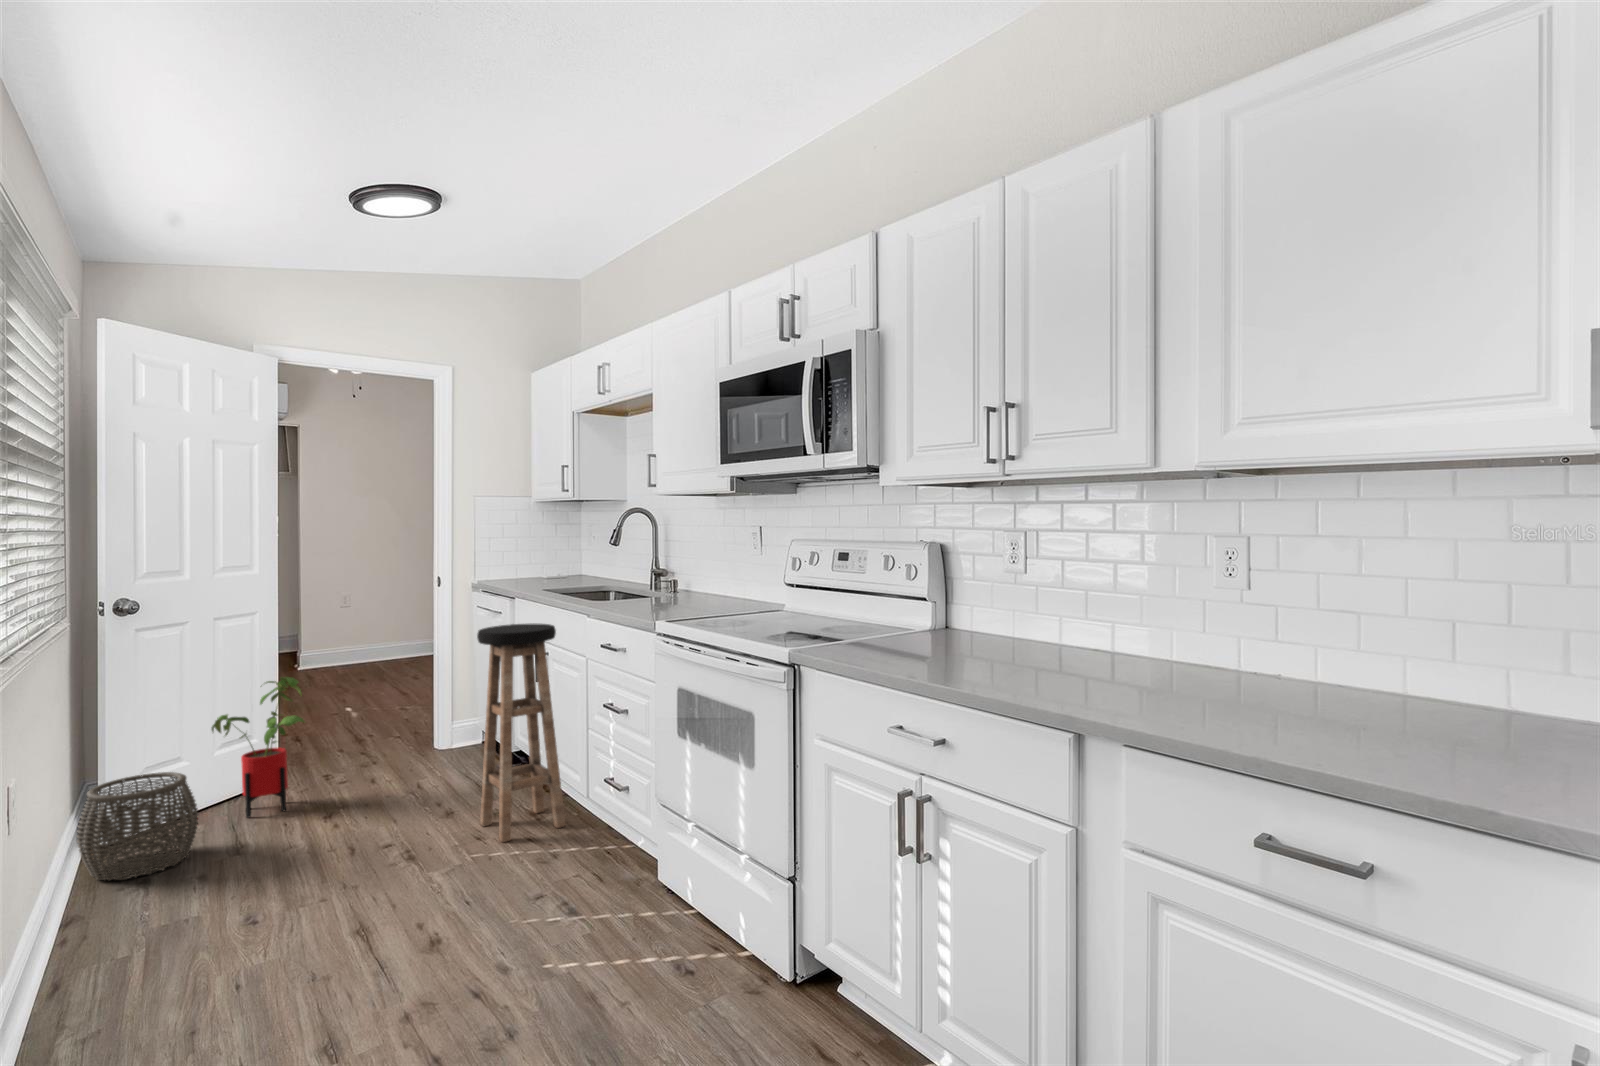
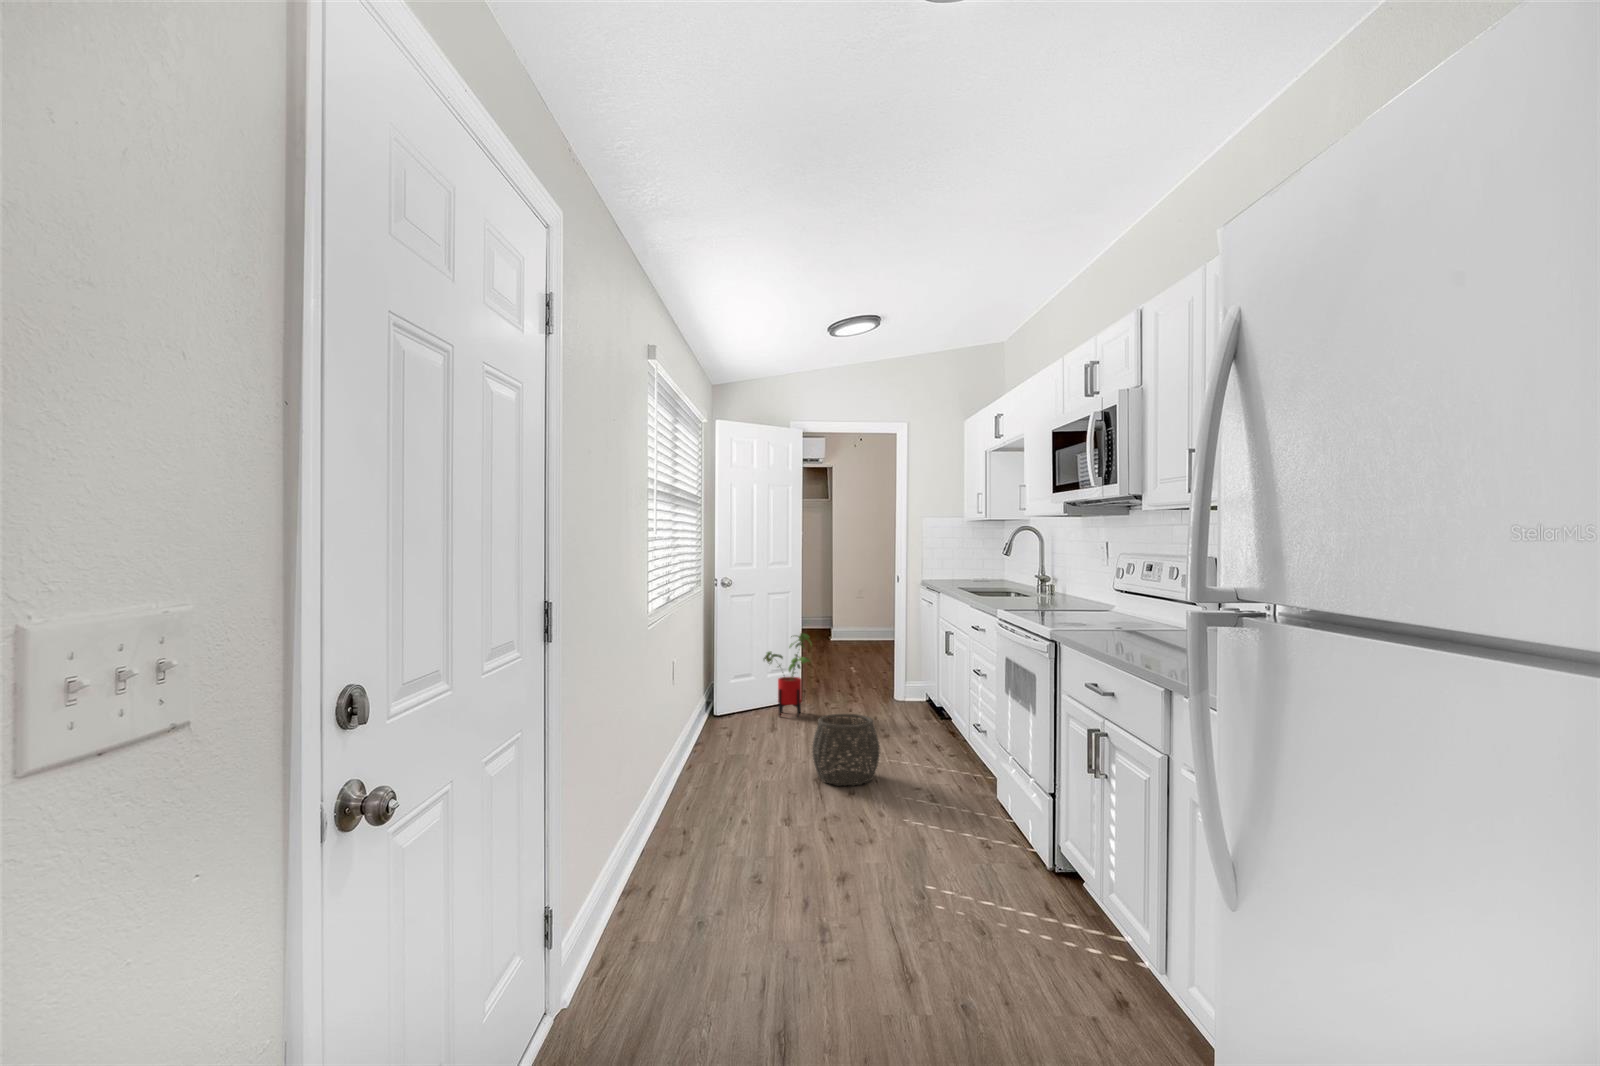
bar stool: present [477,623,565,842] -> none [903,609,957,757]
woven basket: present [77,772,198,880] -> present [812,714,880,786]

